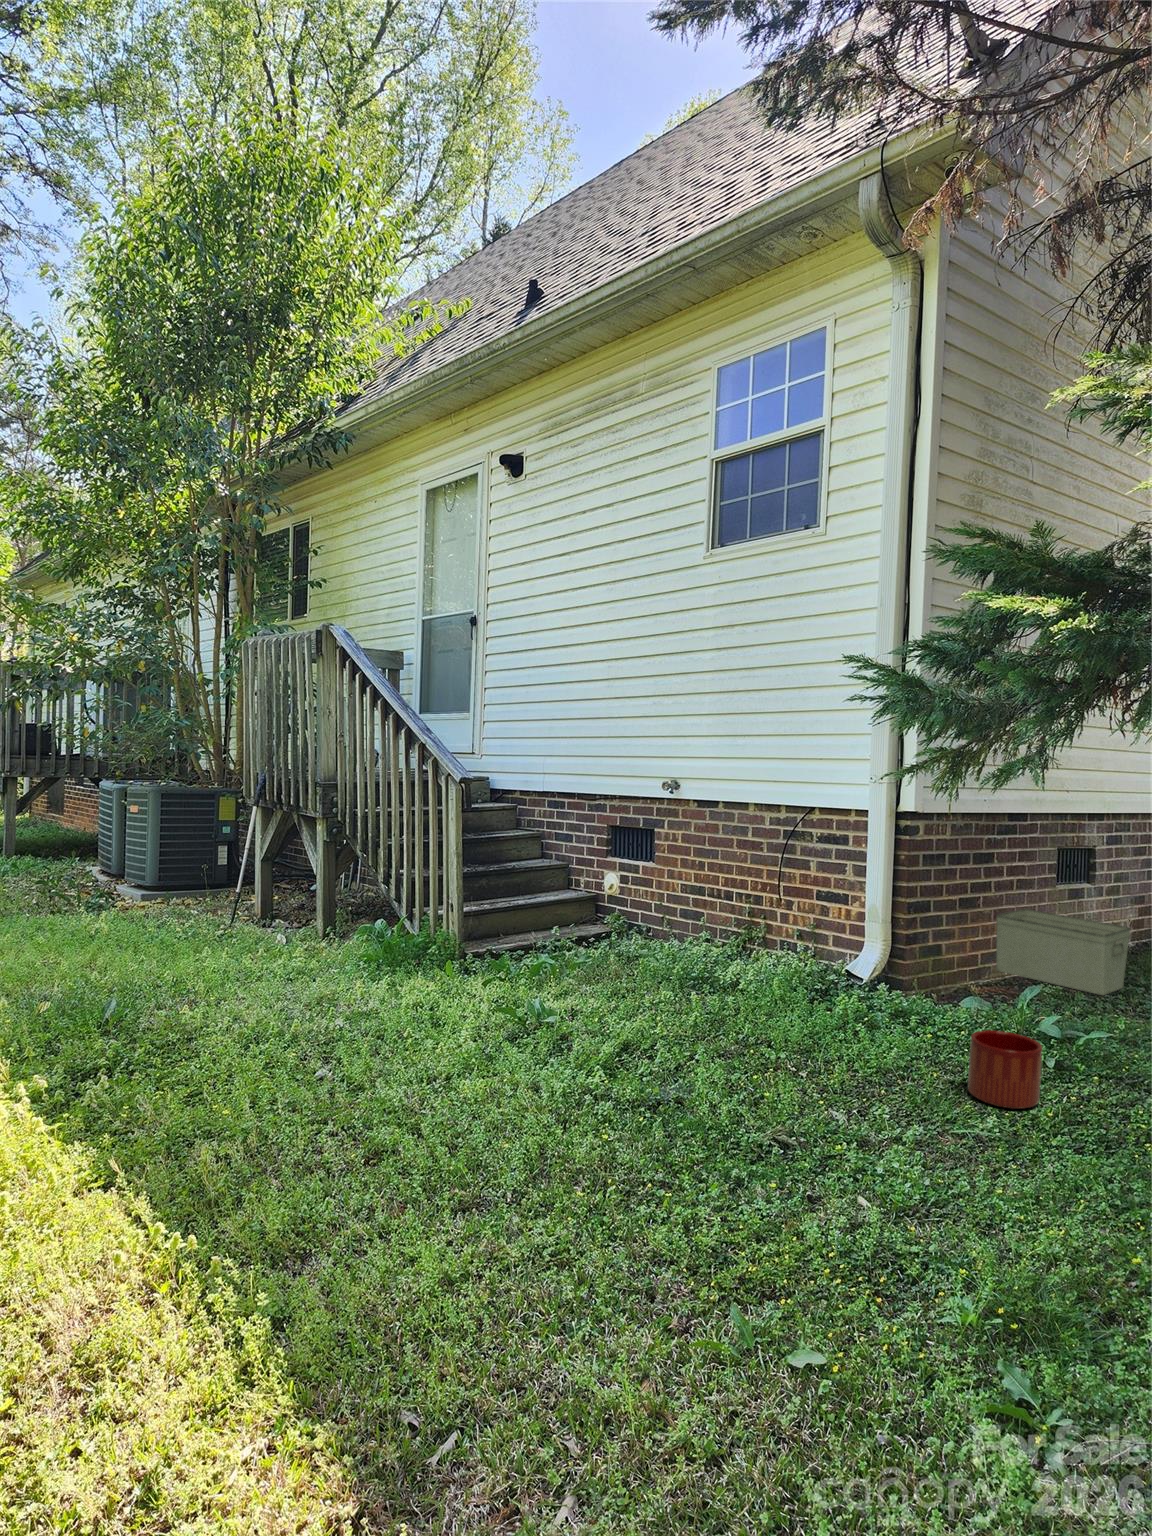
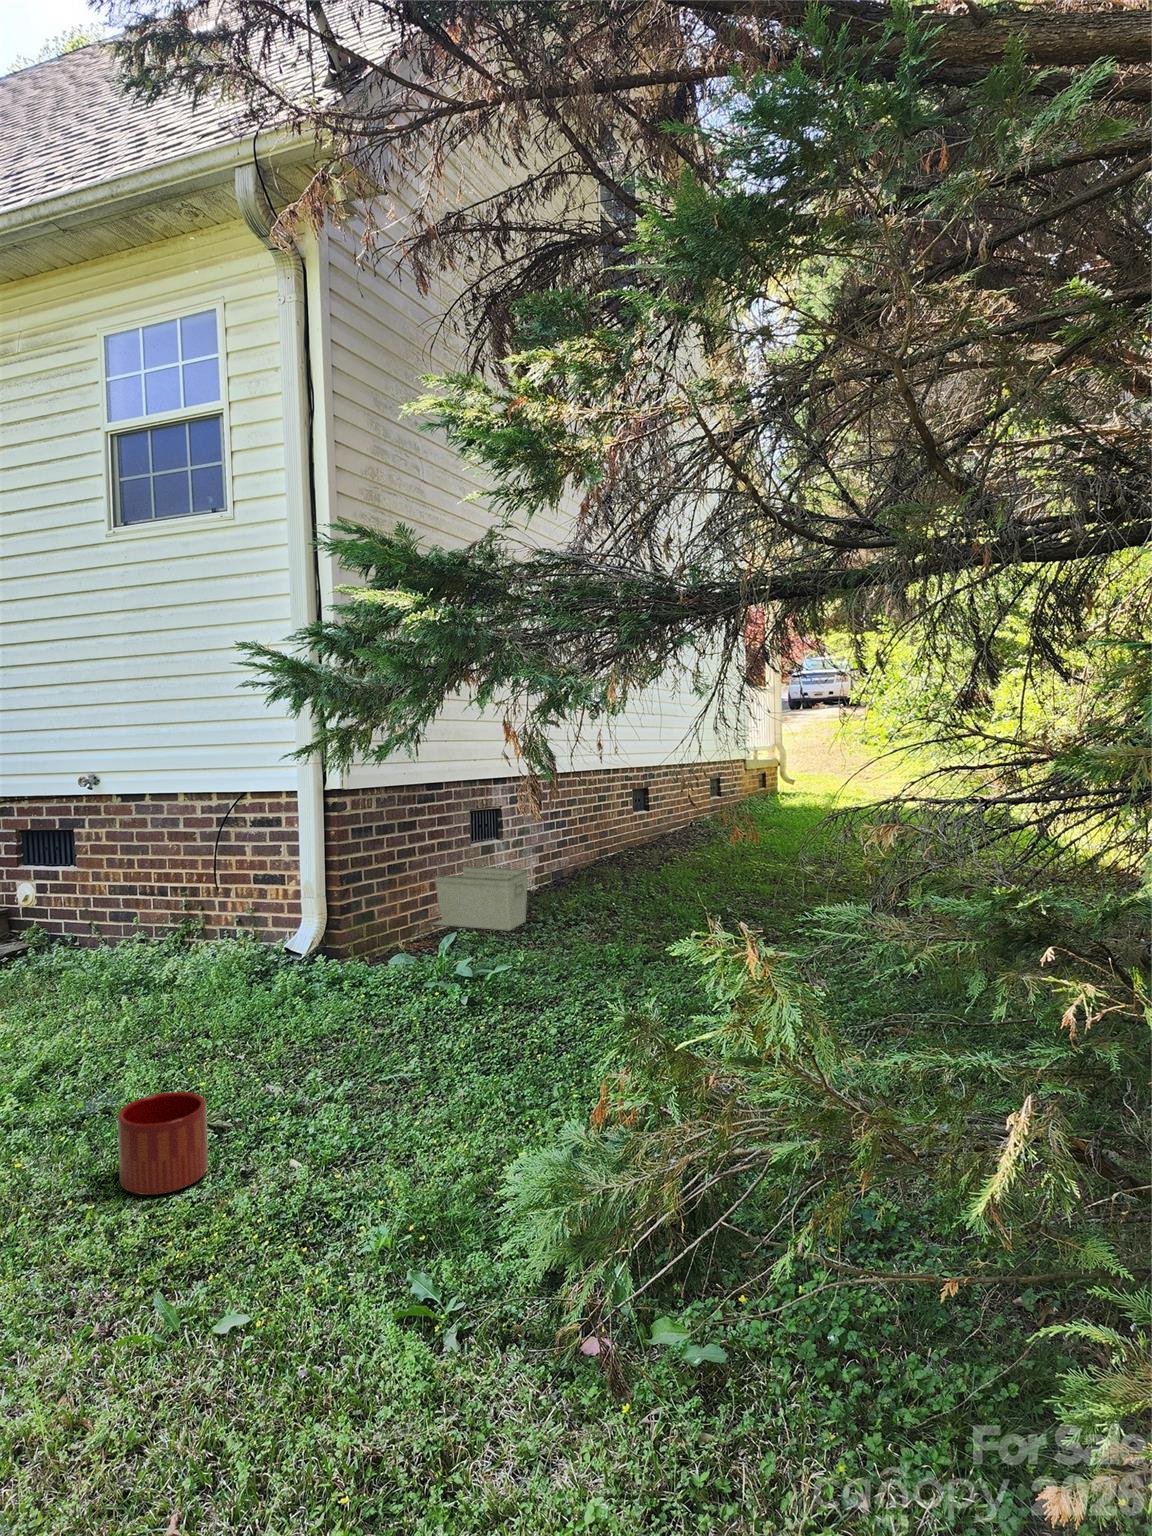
planter: present [968,1030,1042,1109] -> present [118,1092,208,1195]

